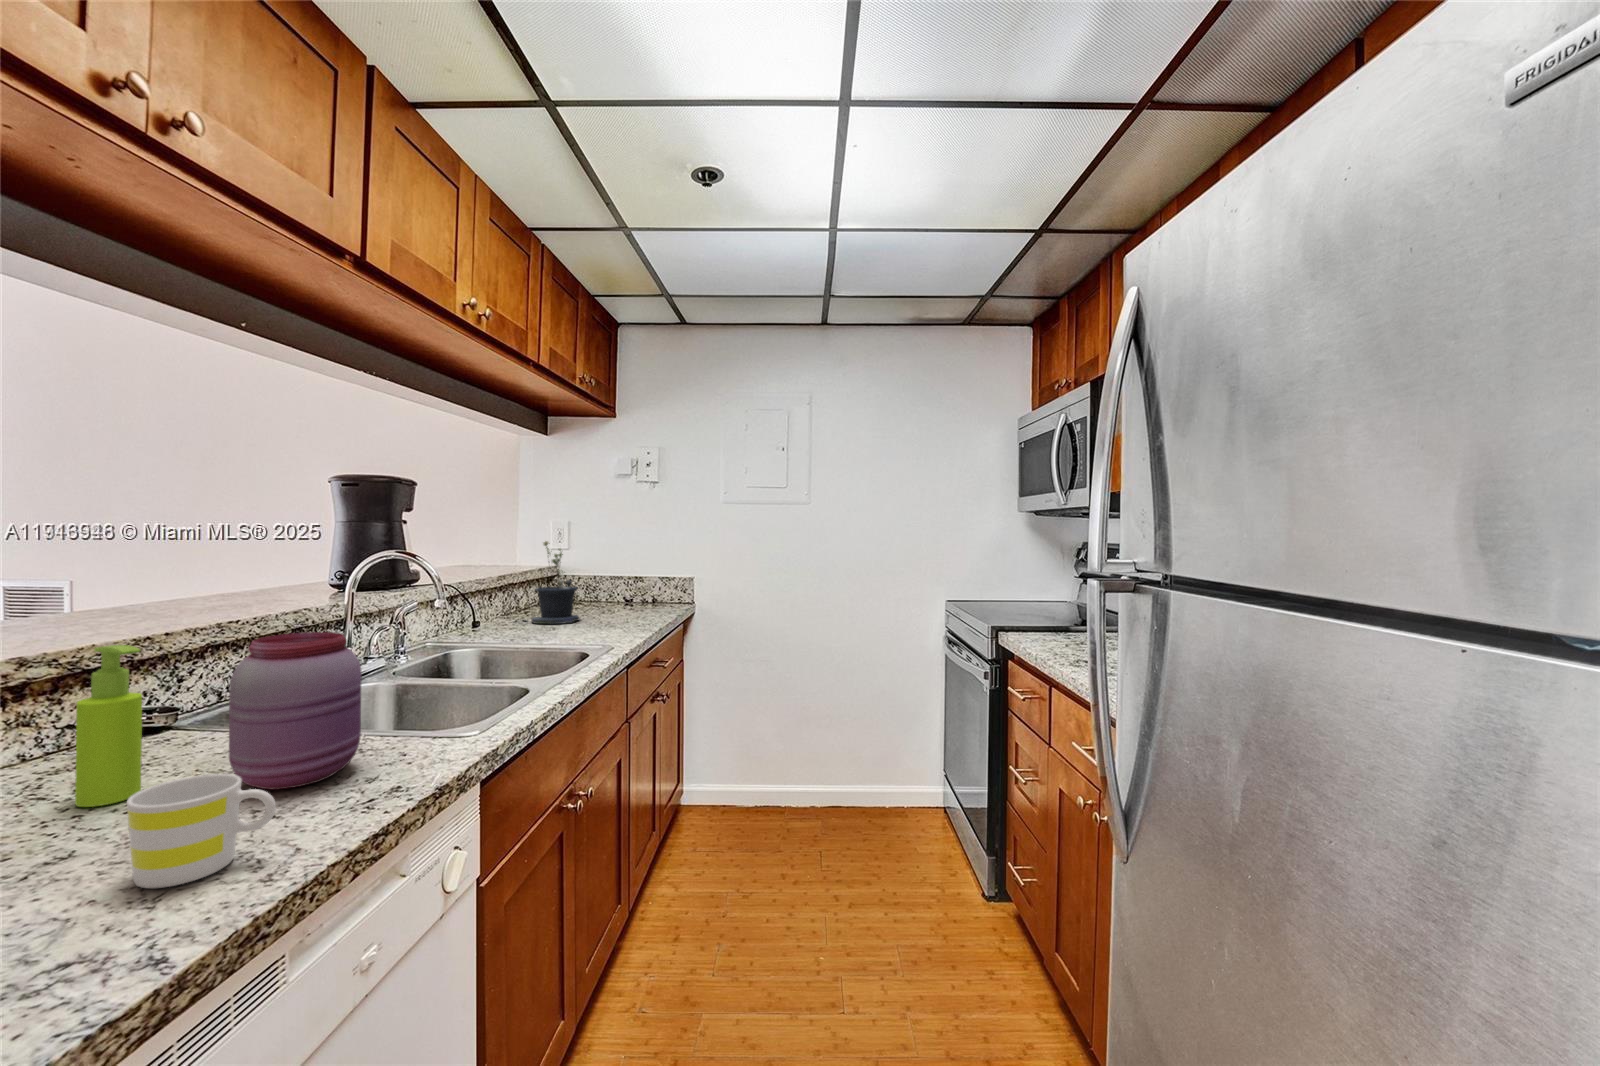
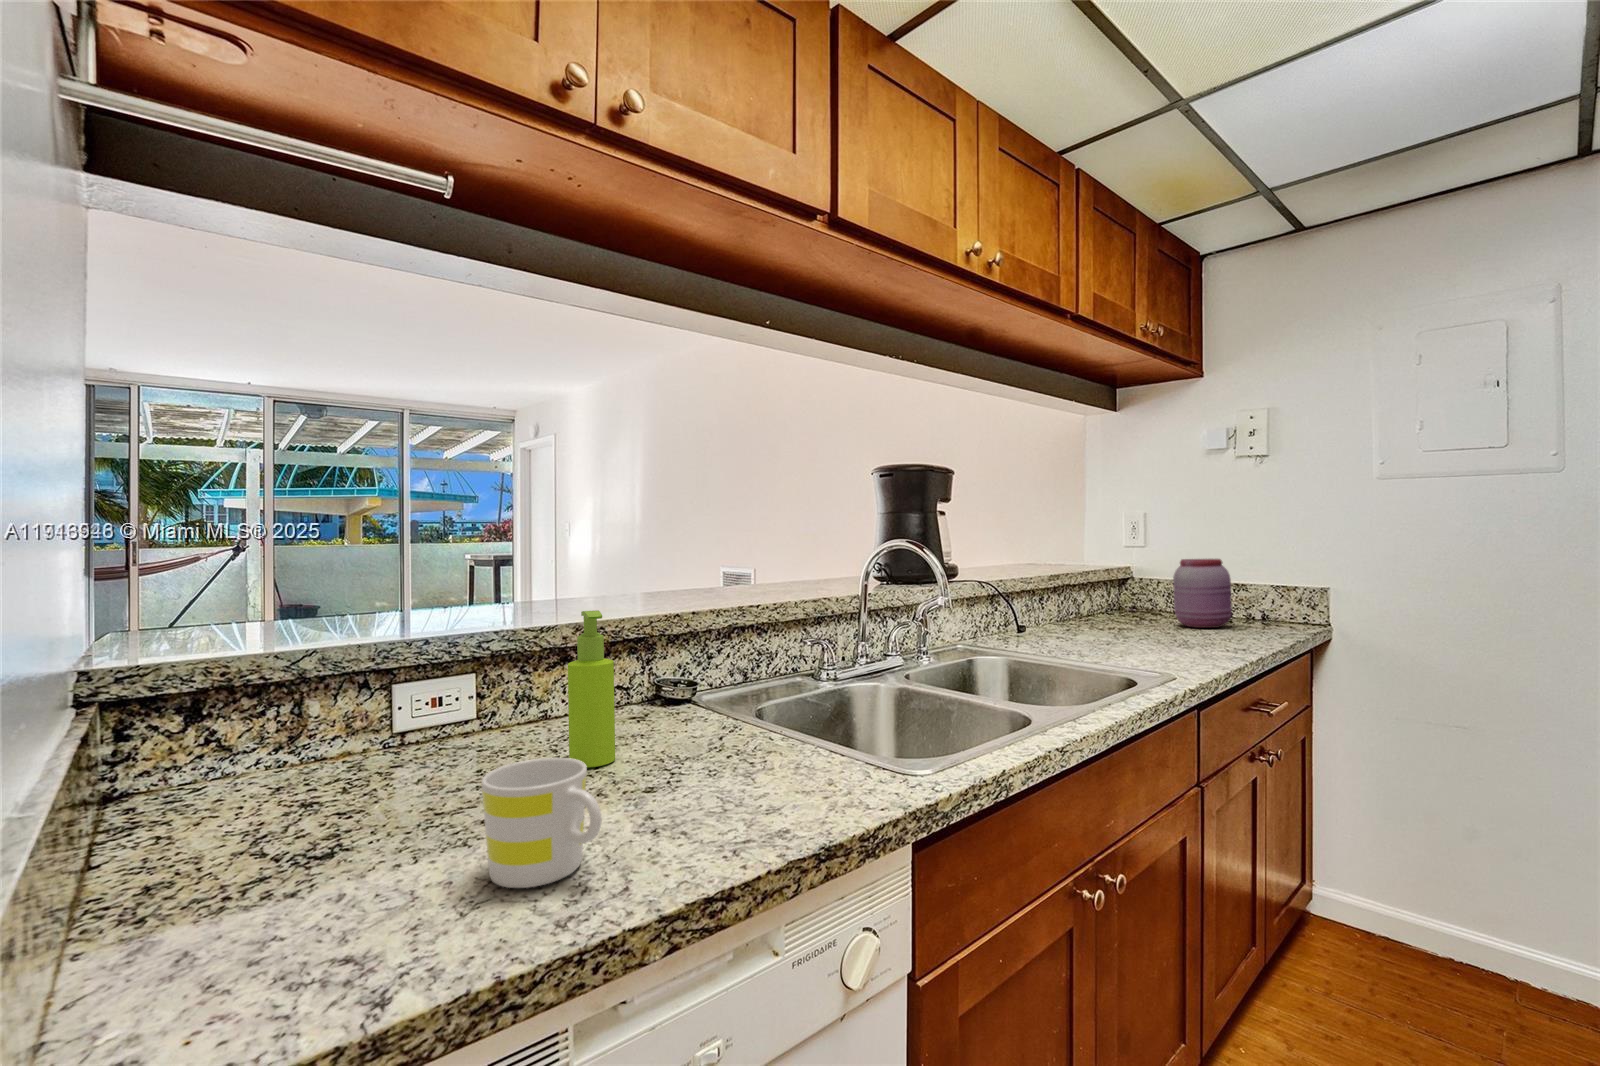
potted plant: present [524,541,580,625] -> none [1077,528,1157,638]
jar: present [229,632,361,789] -> present [1173,559,1232,628]

